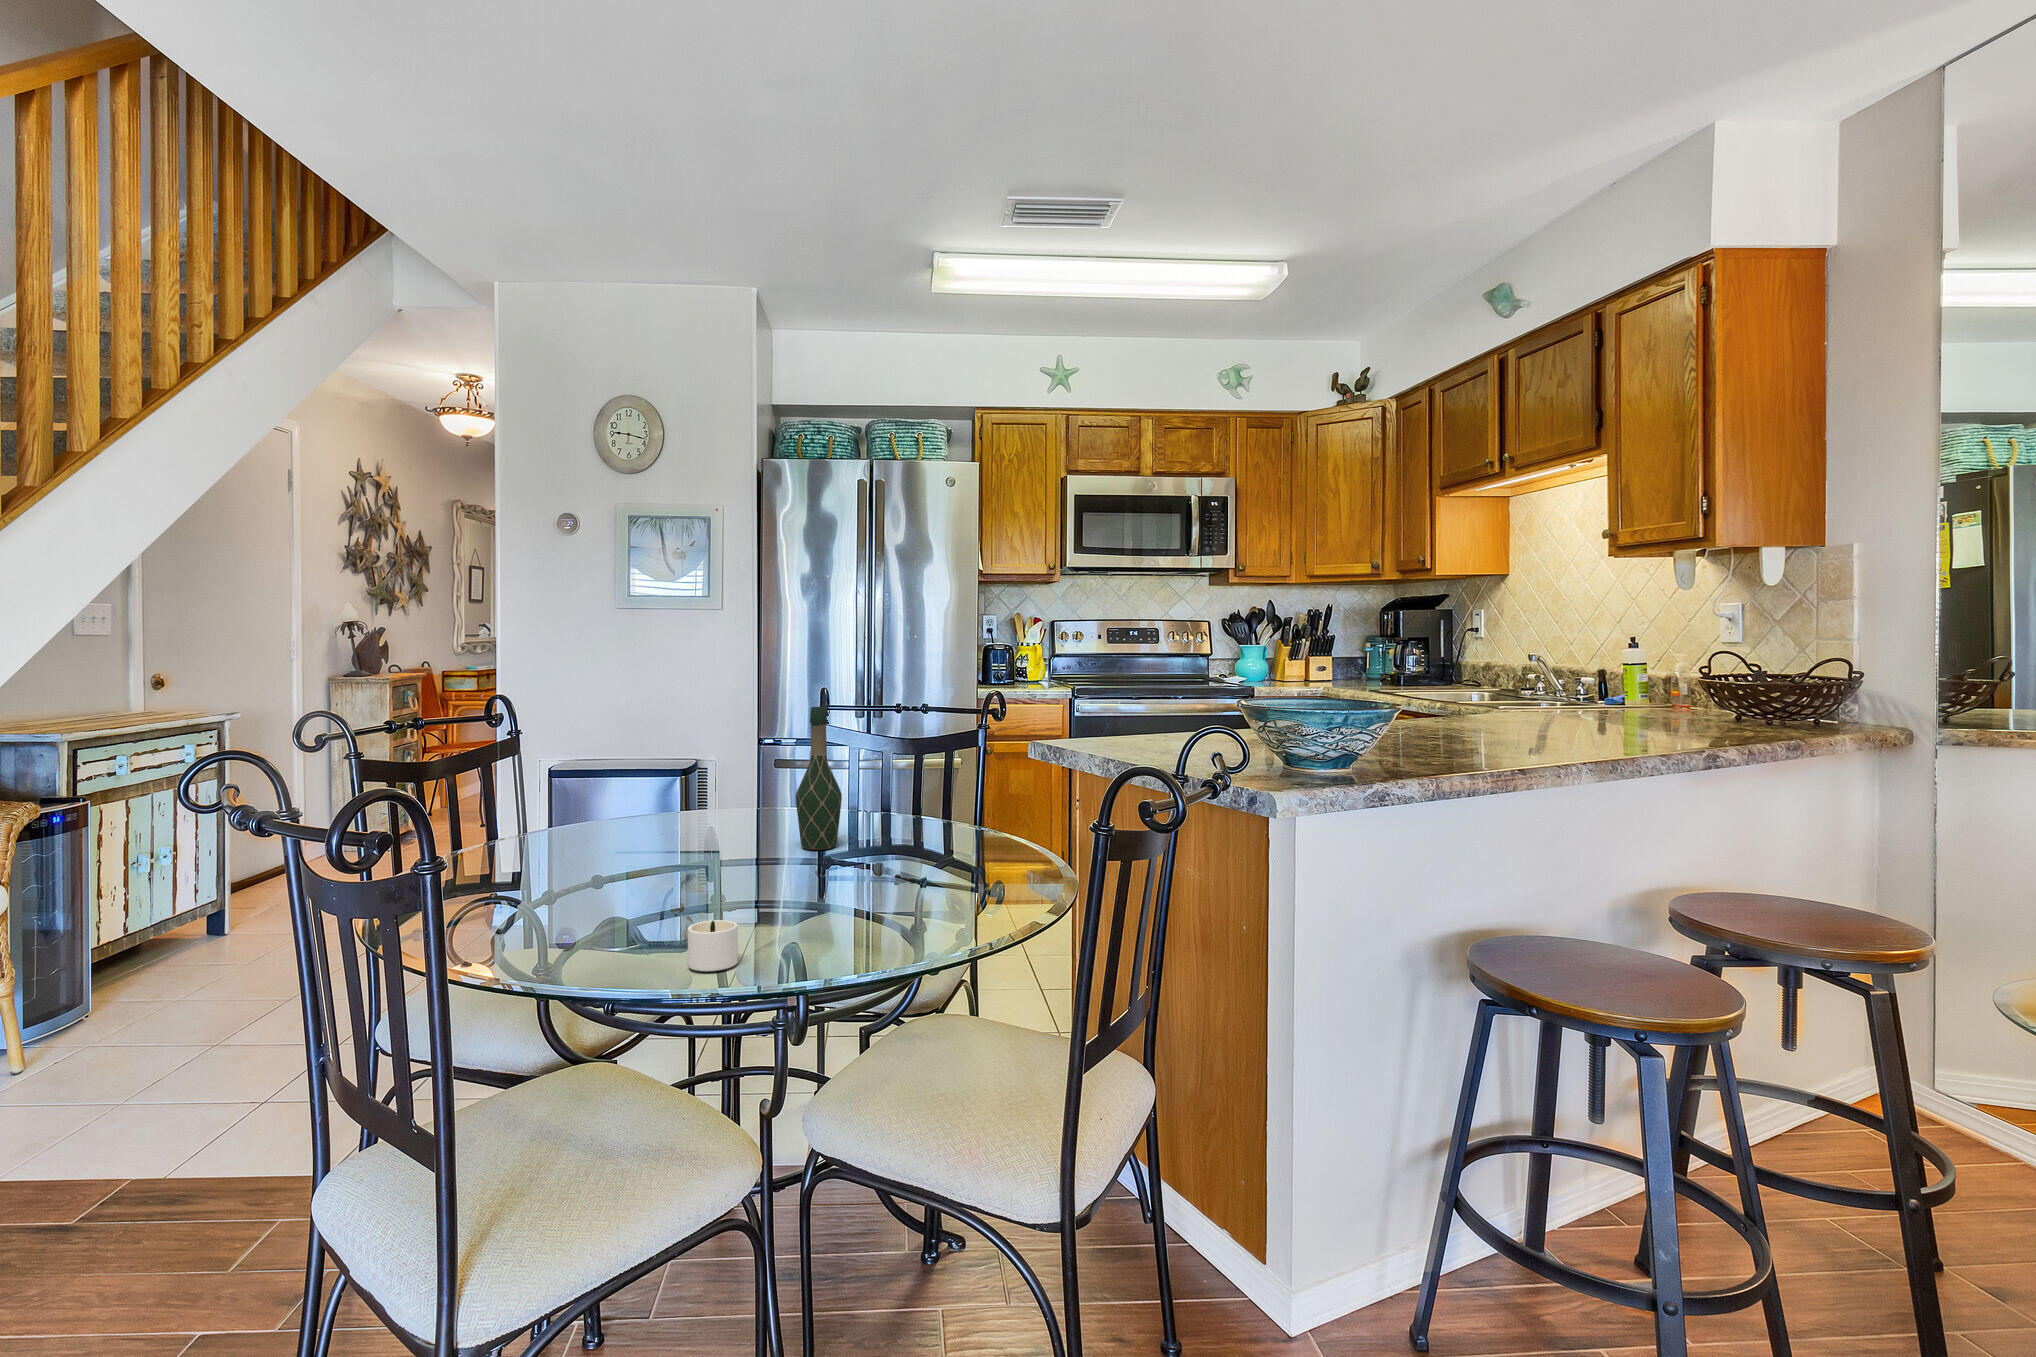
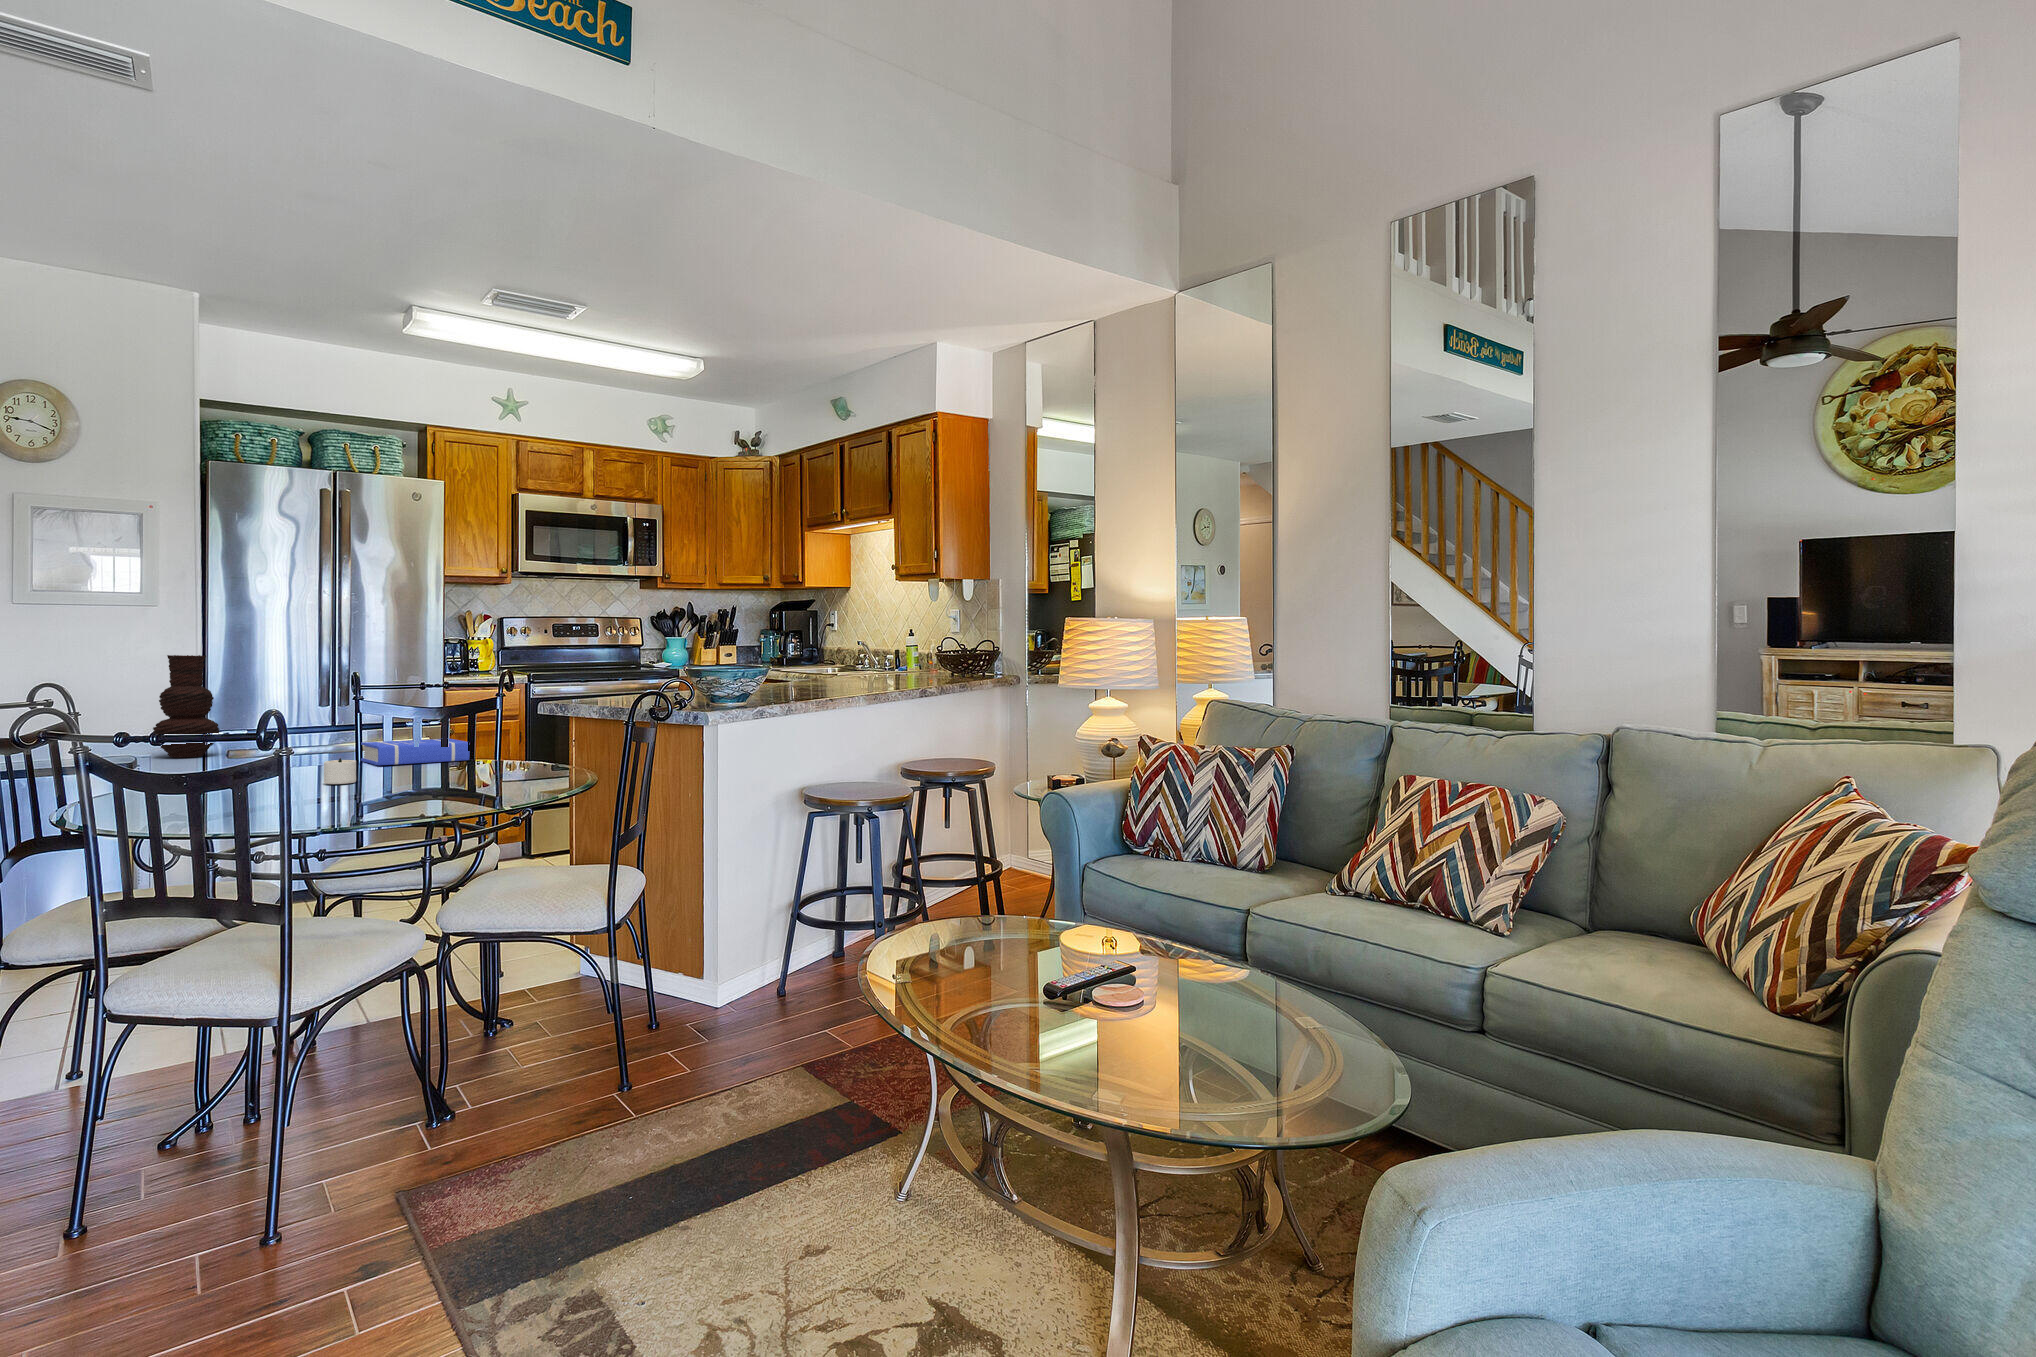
vase: none [592,705,668,847] -> present [153,655,219,758]
wine bottle: present [796,707,842,850] -> none [336,656,372,753]
book: none [805,843,948,899] -> present [361,739,470,765]

